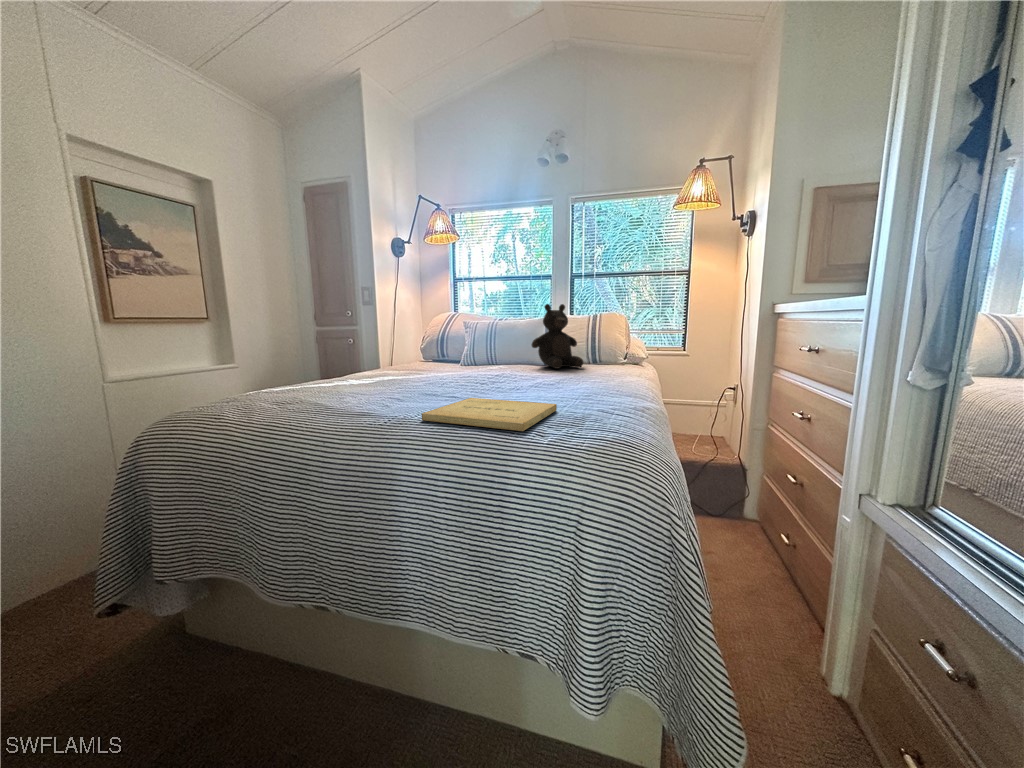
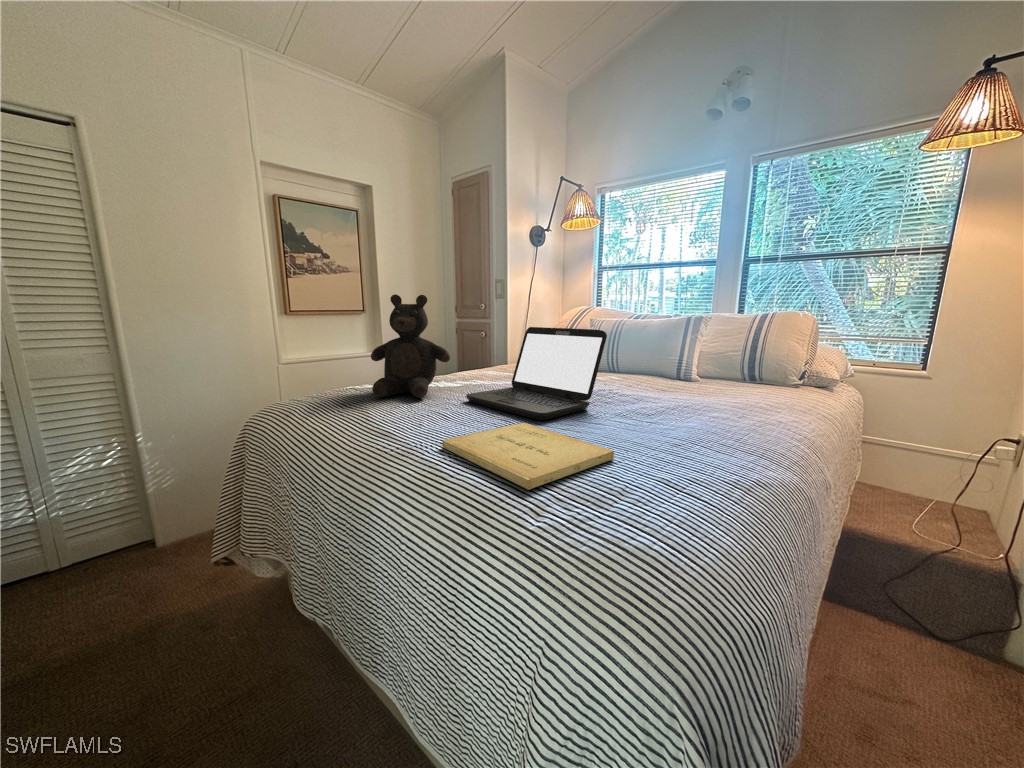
teddy bear: present [532,304,584,369] -> present [371,294,450,398]
laptop: none [395,324,512,396] -> present [466,327,607,420]

